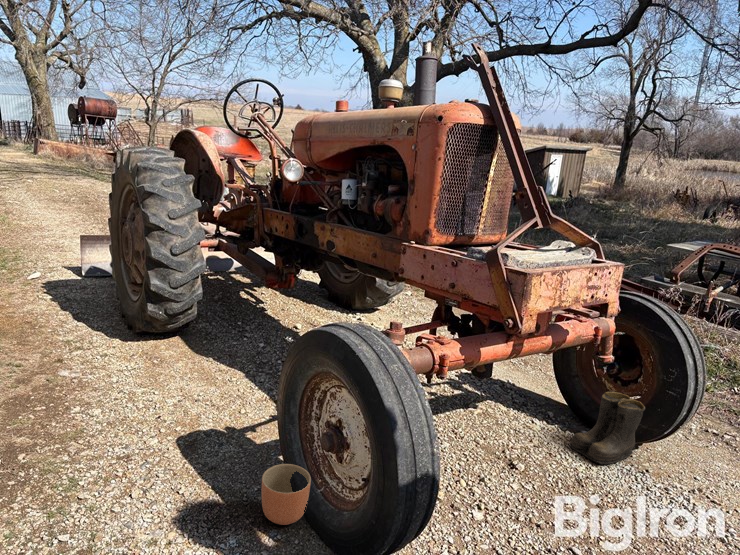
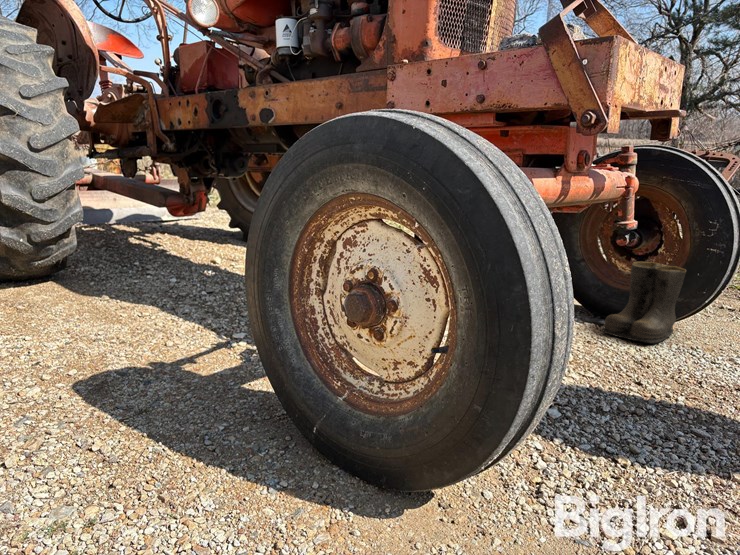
planter: present [262,464,311,525] -> none [239,372,318,464]

